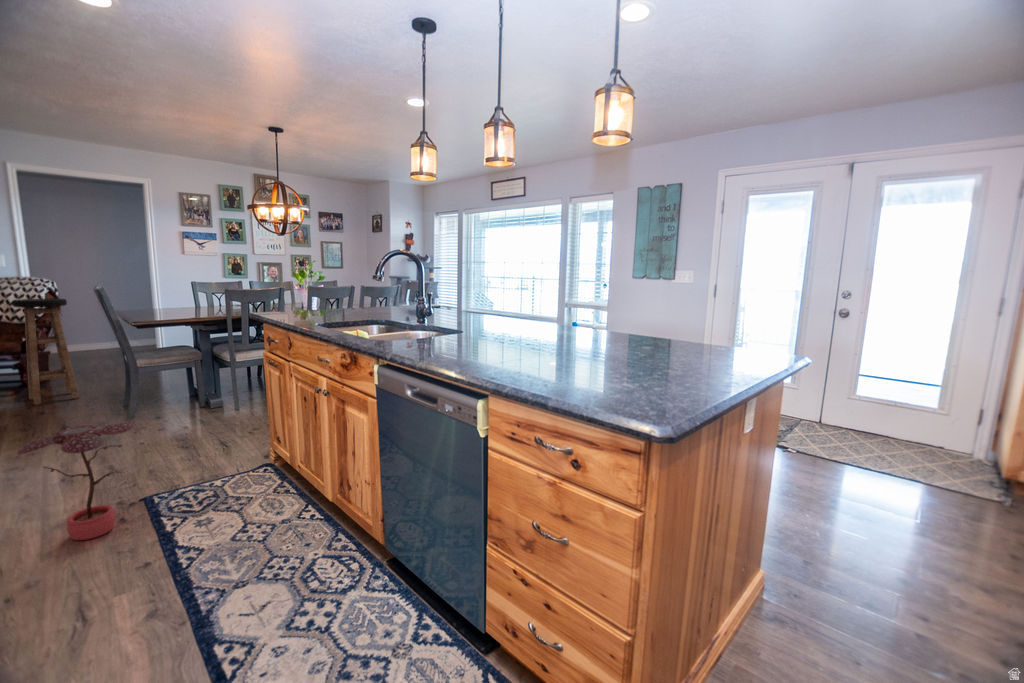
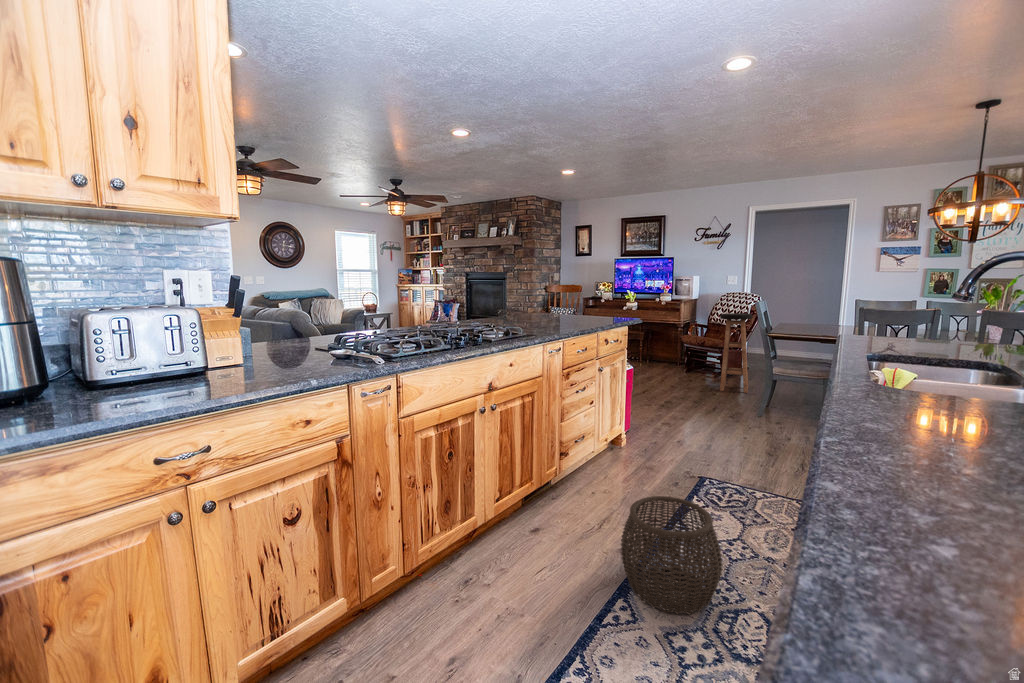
potted plant: present [17,423,134,540] -> none [626,403,692,487]
woven basket: none [178,499,300,630] -> present [621,496,723,615]

